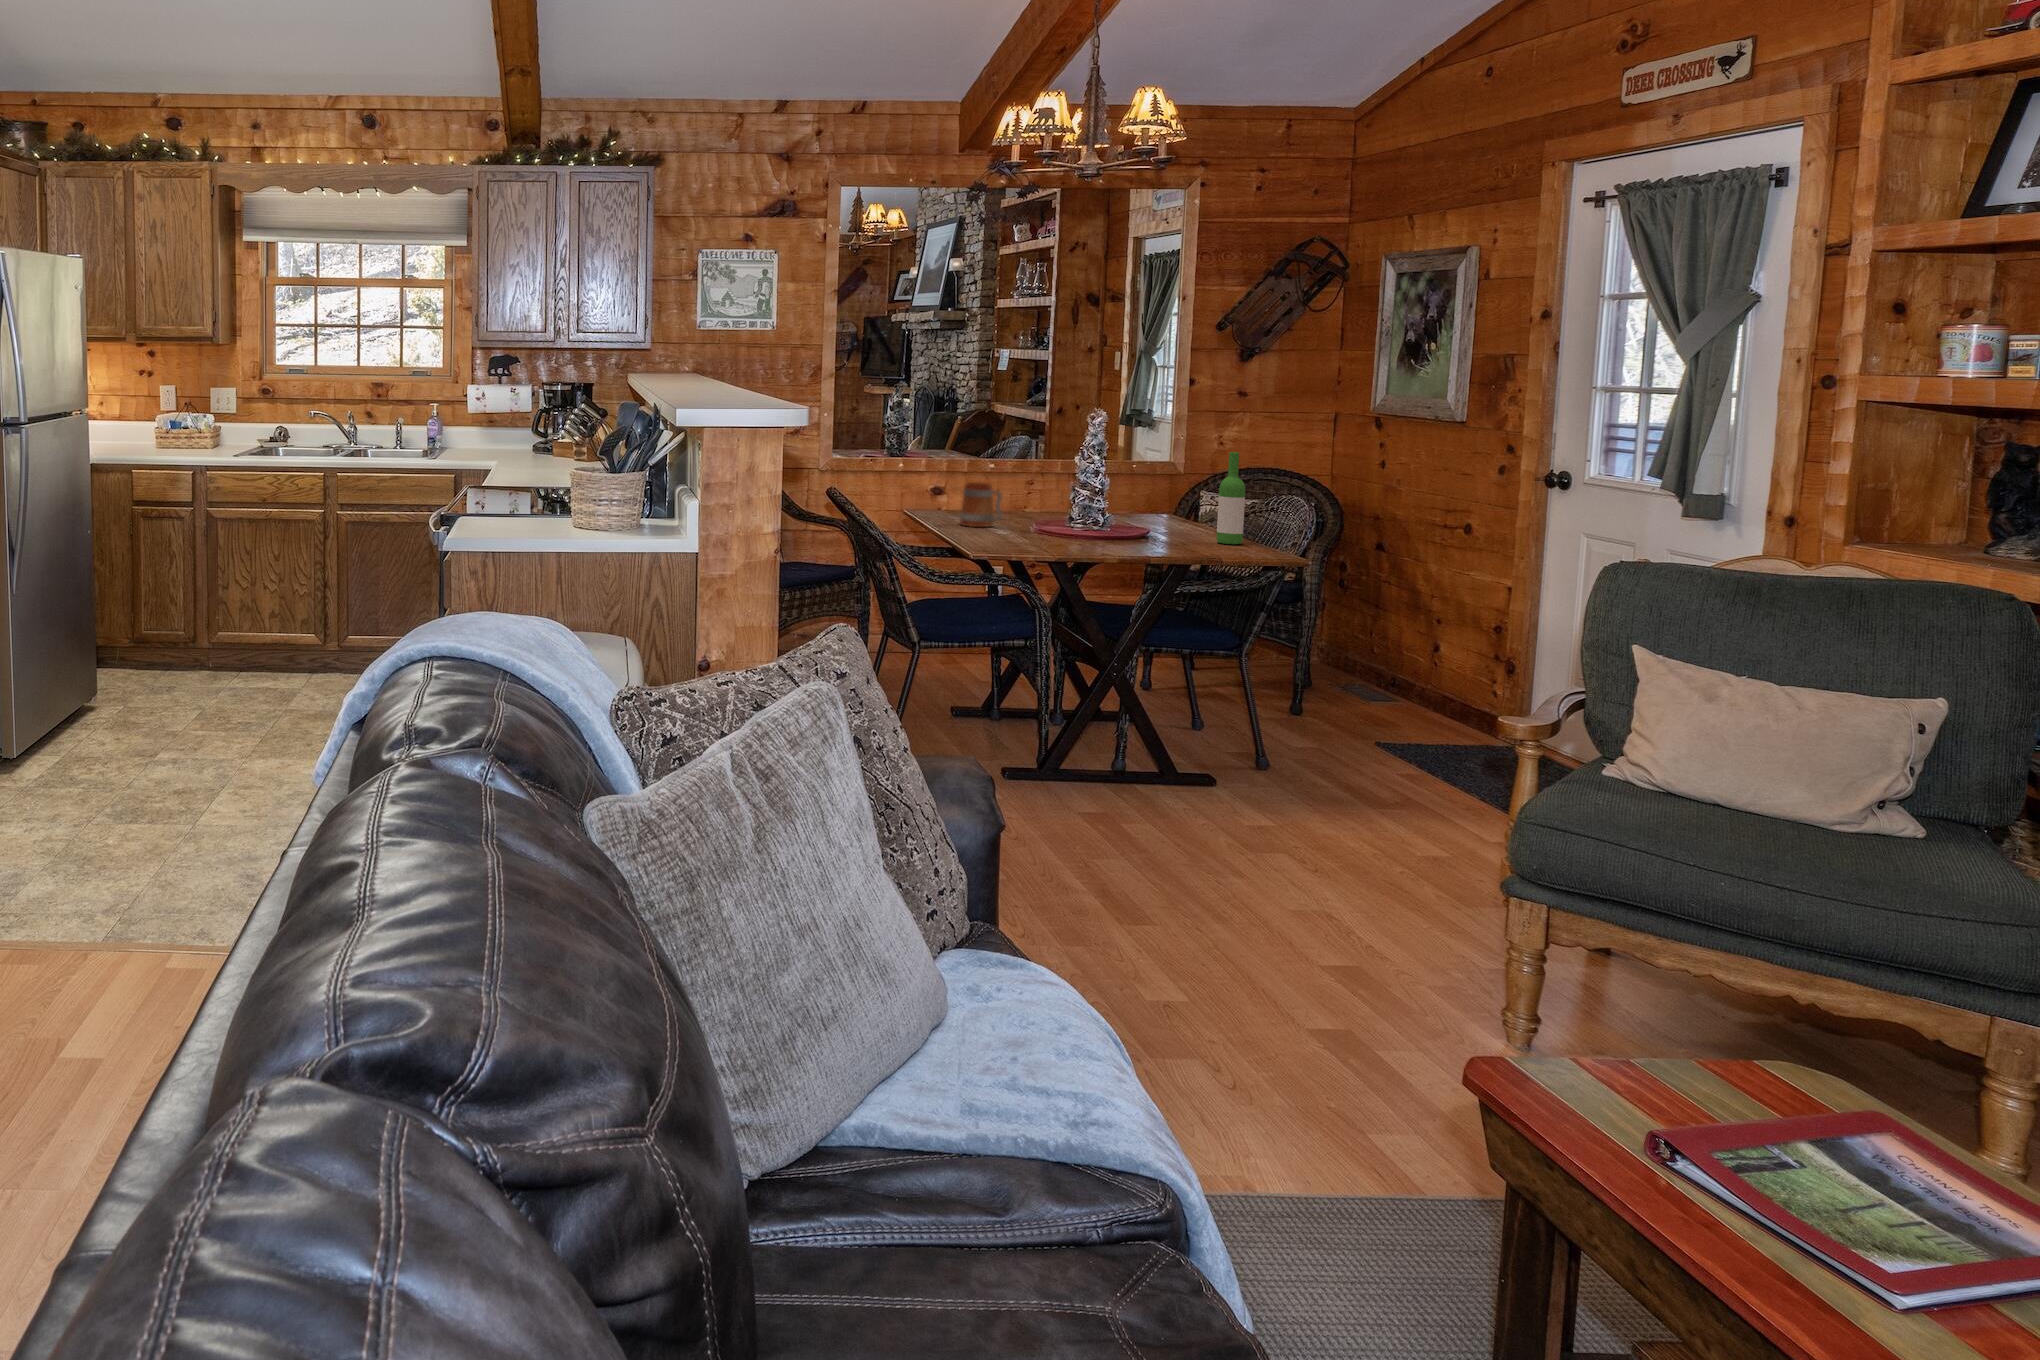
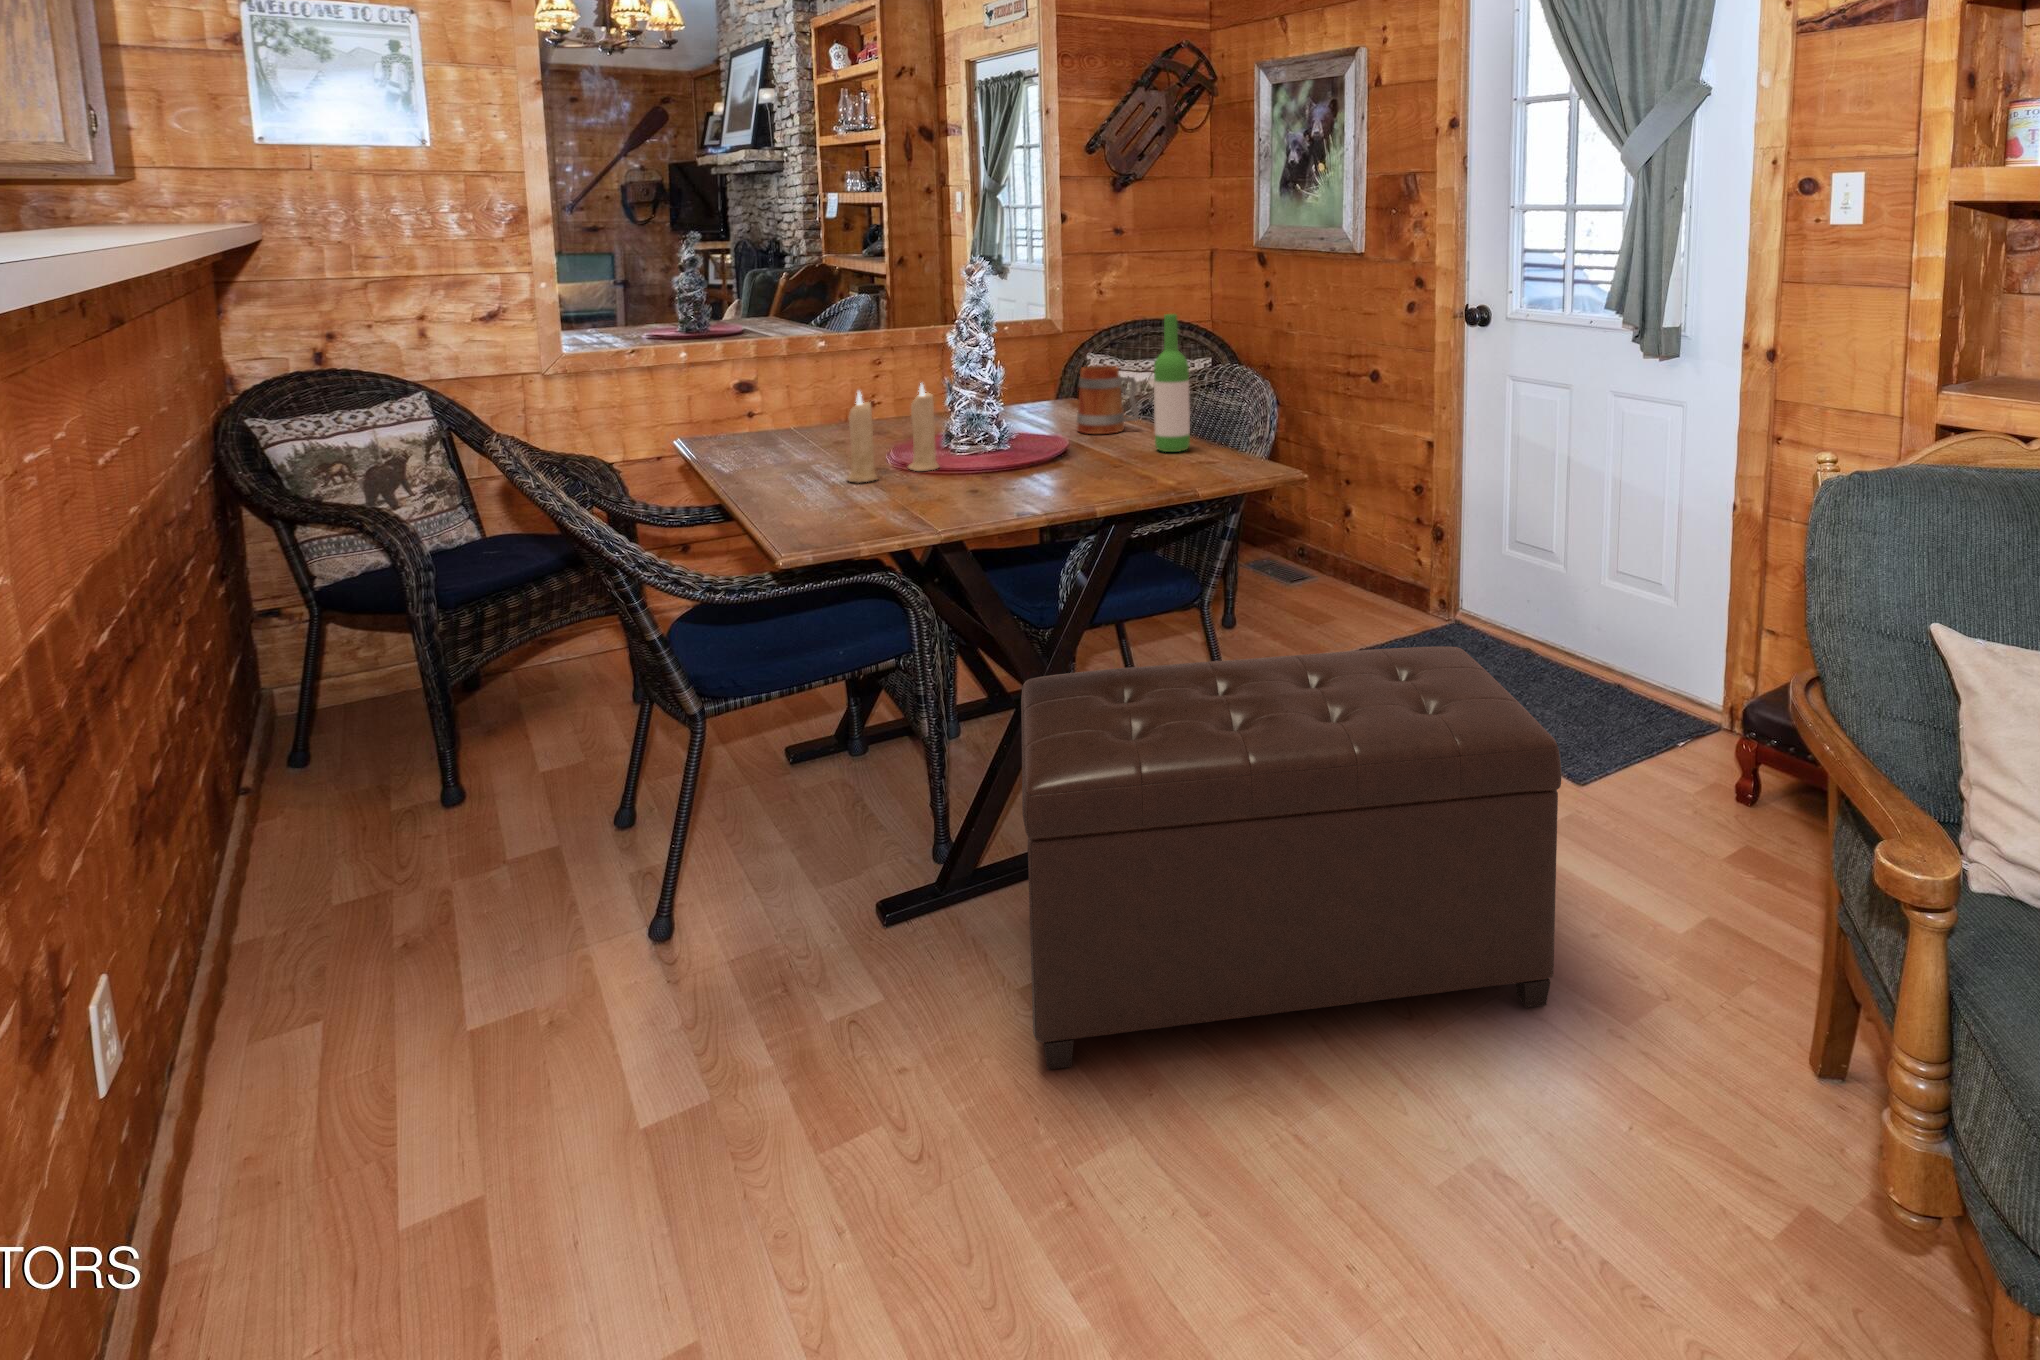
candle: none [1009,481,1067,537] -> present [847,384,939,482]
mug: present [960,482,1002,527] -> present [1077,365,1139,434]
ottoman: none [1087,652,1436,883] -> present [1021,646,1561,1070]

